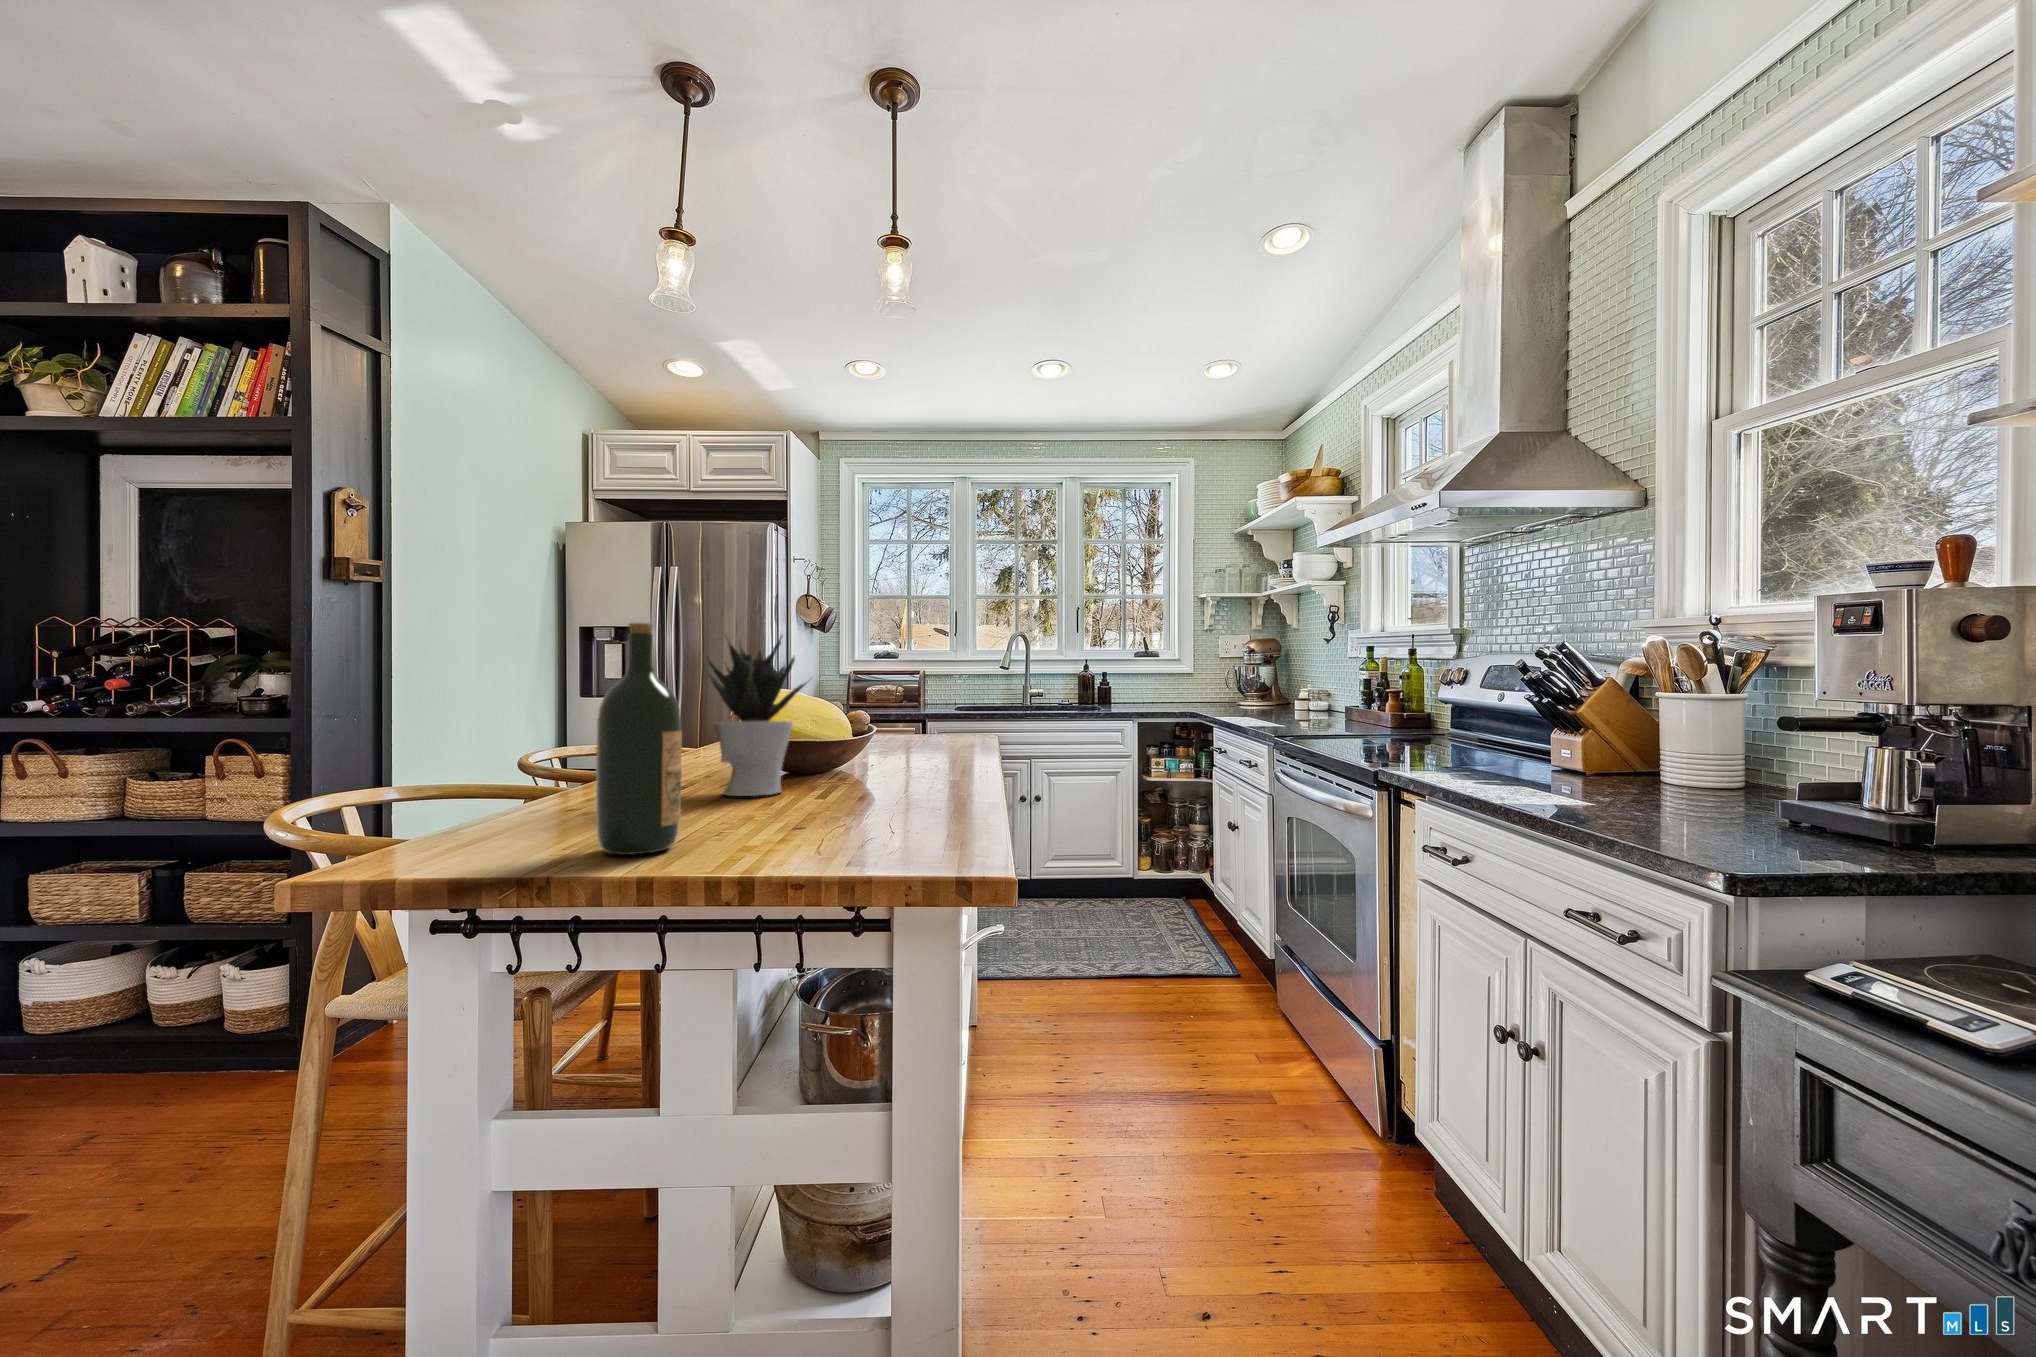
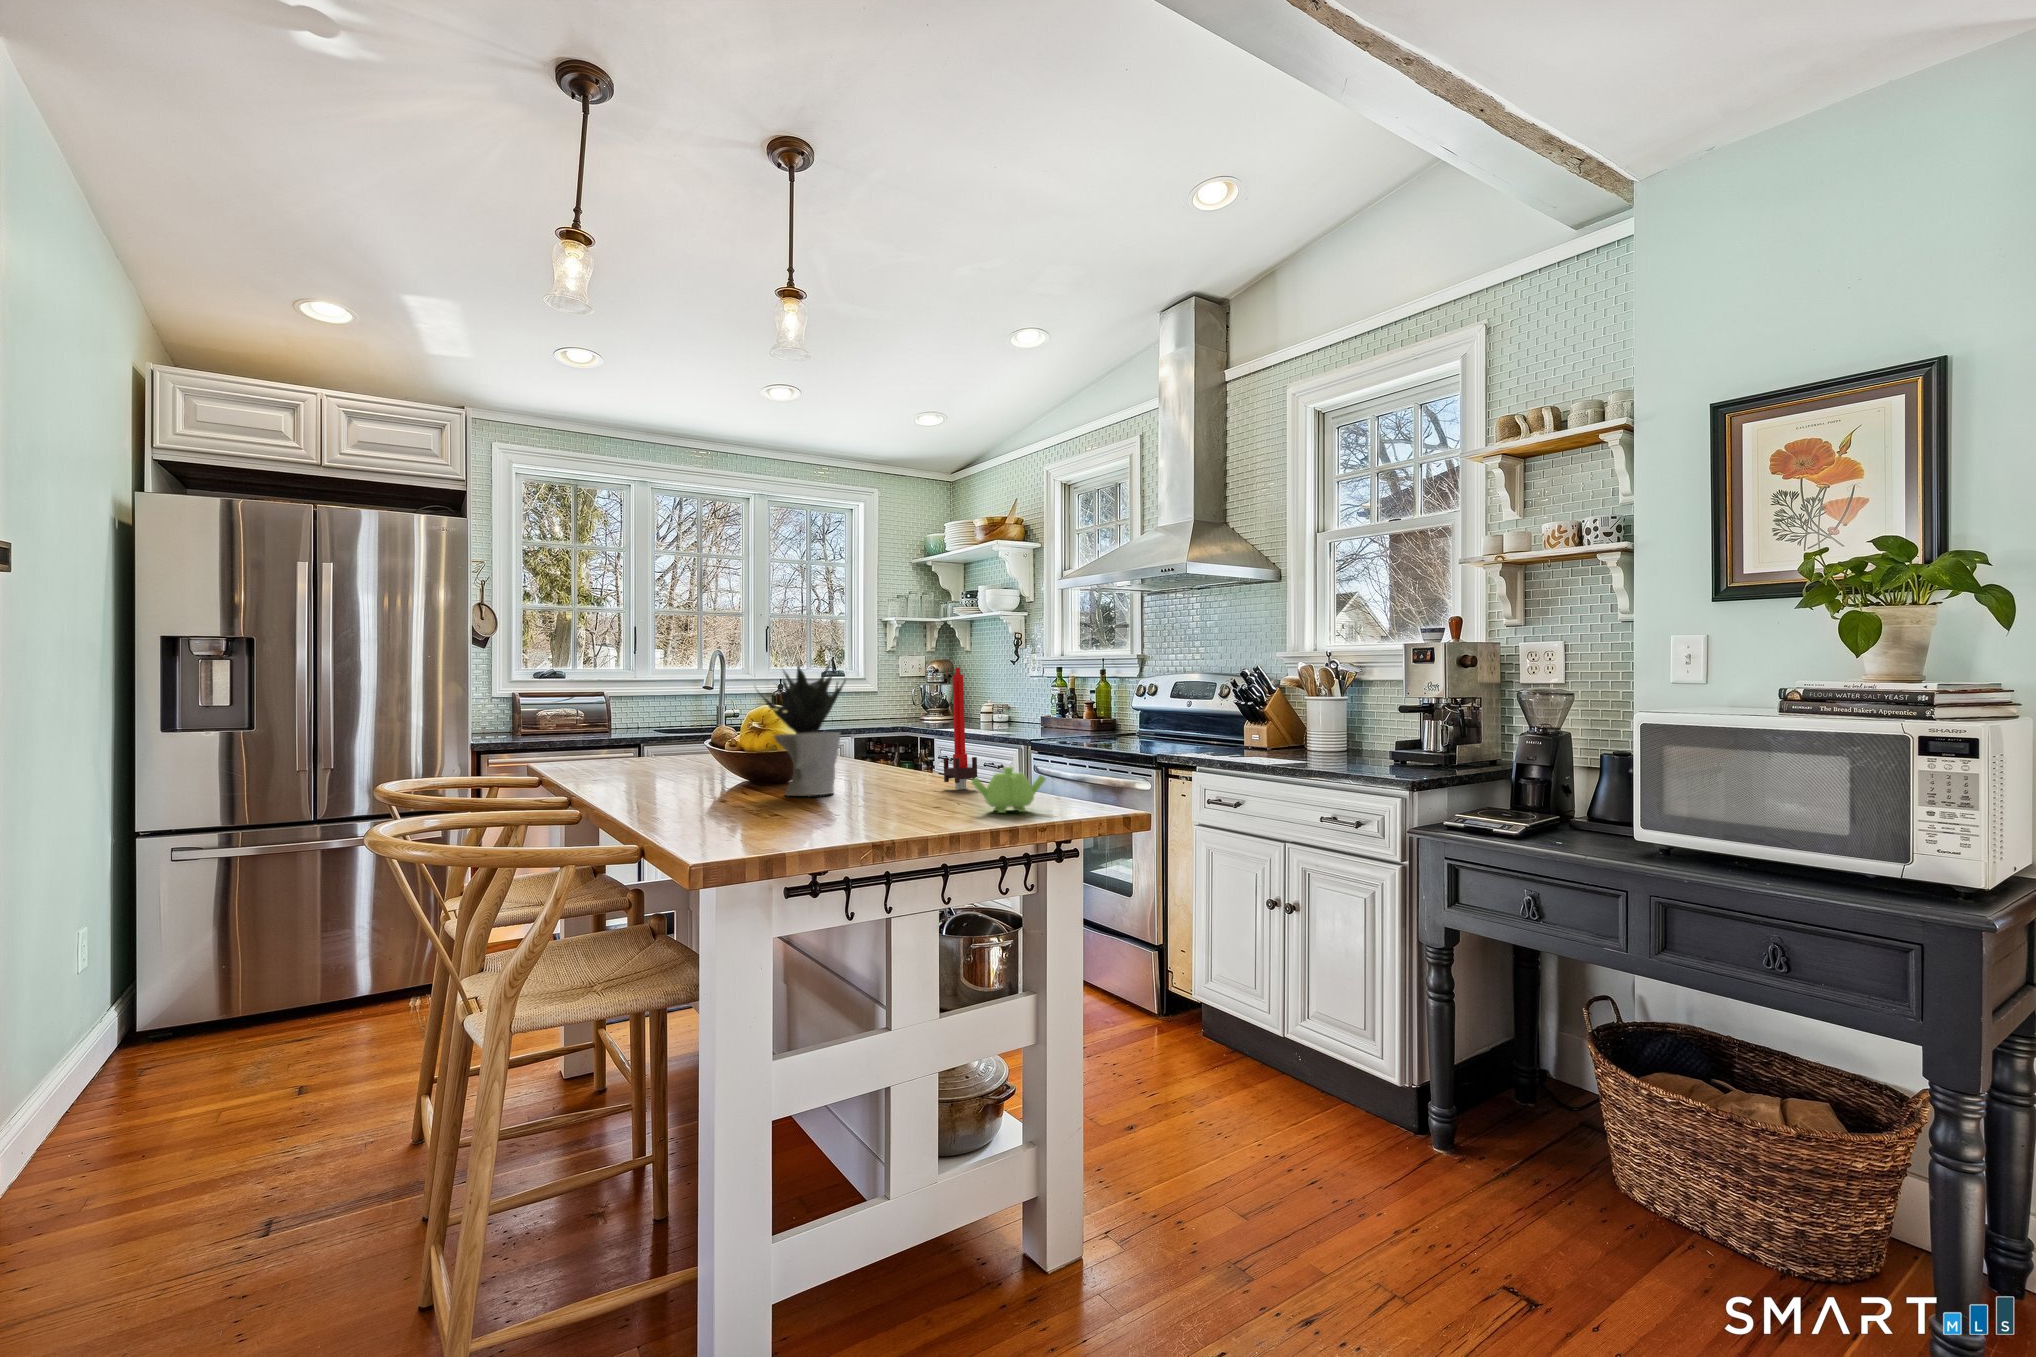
wine bottle: present [596,623,682,855] -> none [862,655,920,823]
candle: none [905,642,939,802] -> present [944,668,977,789]
teapot: none [772,786,874,855] -> present [972,767,1046,813]

